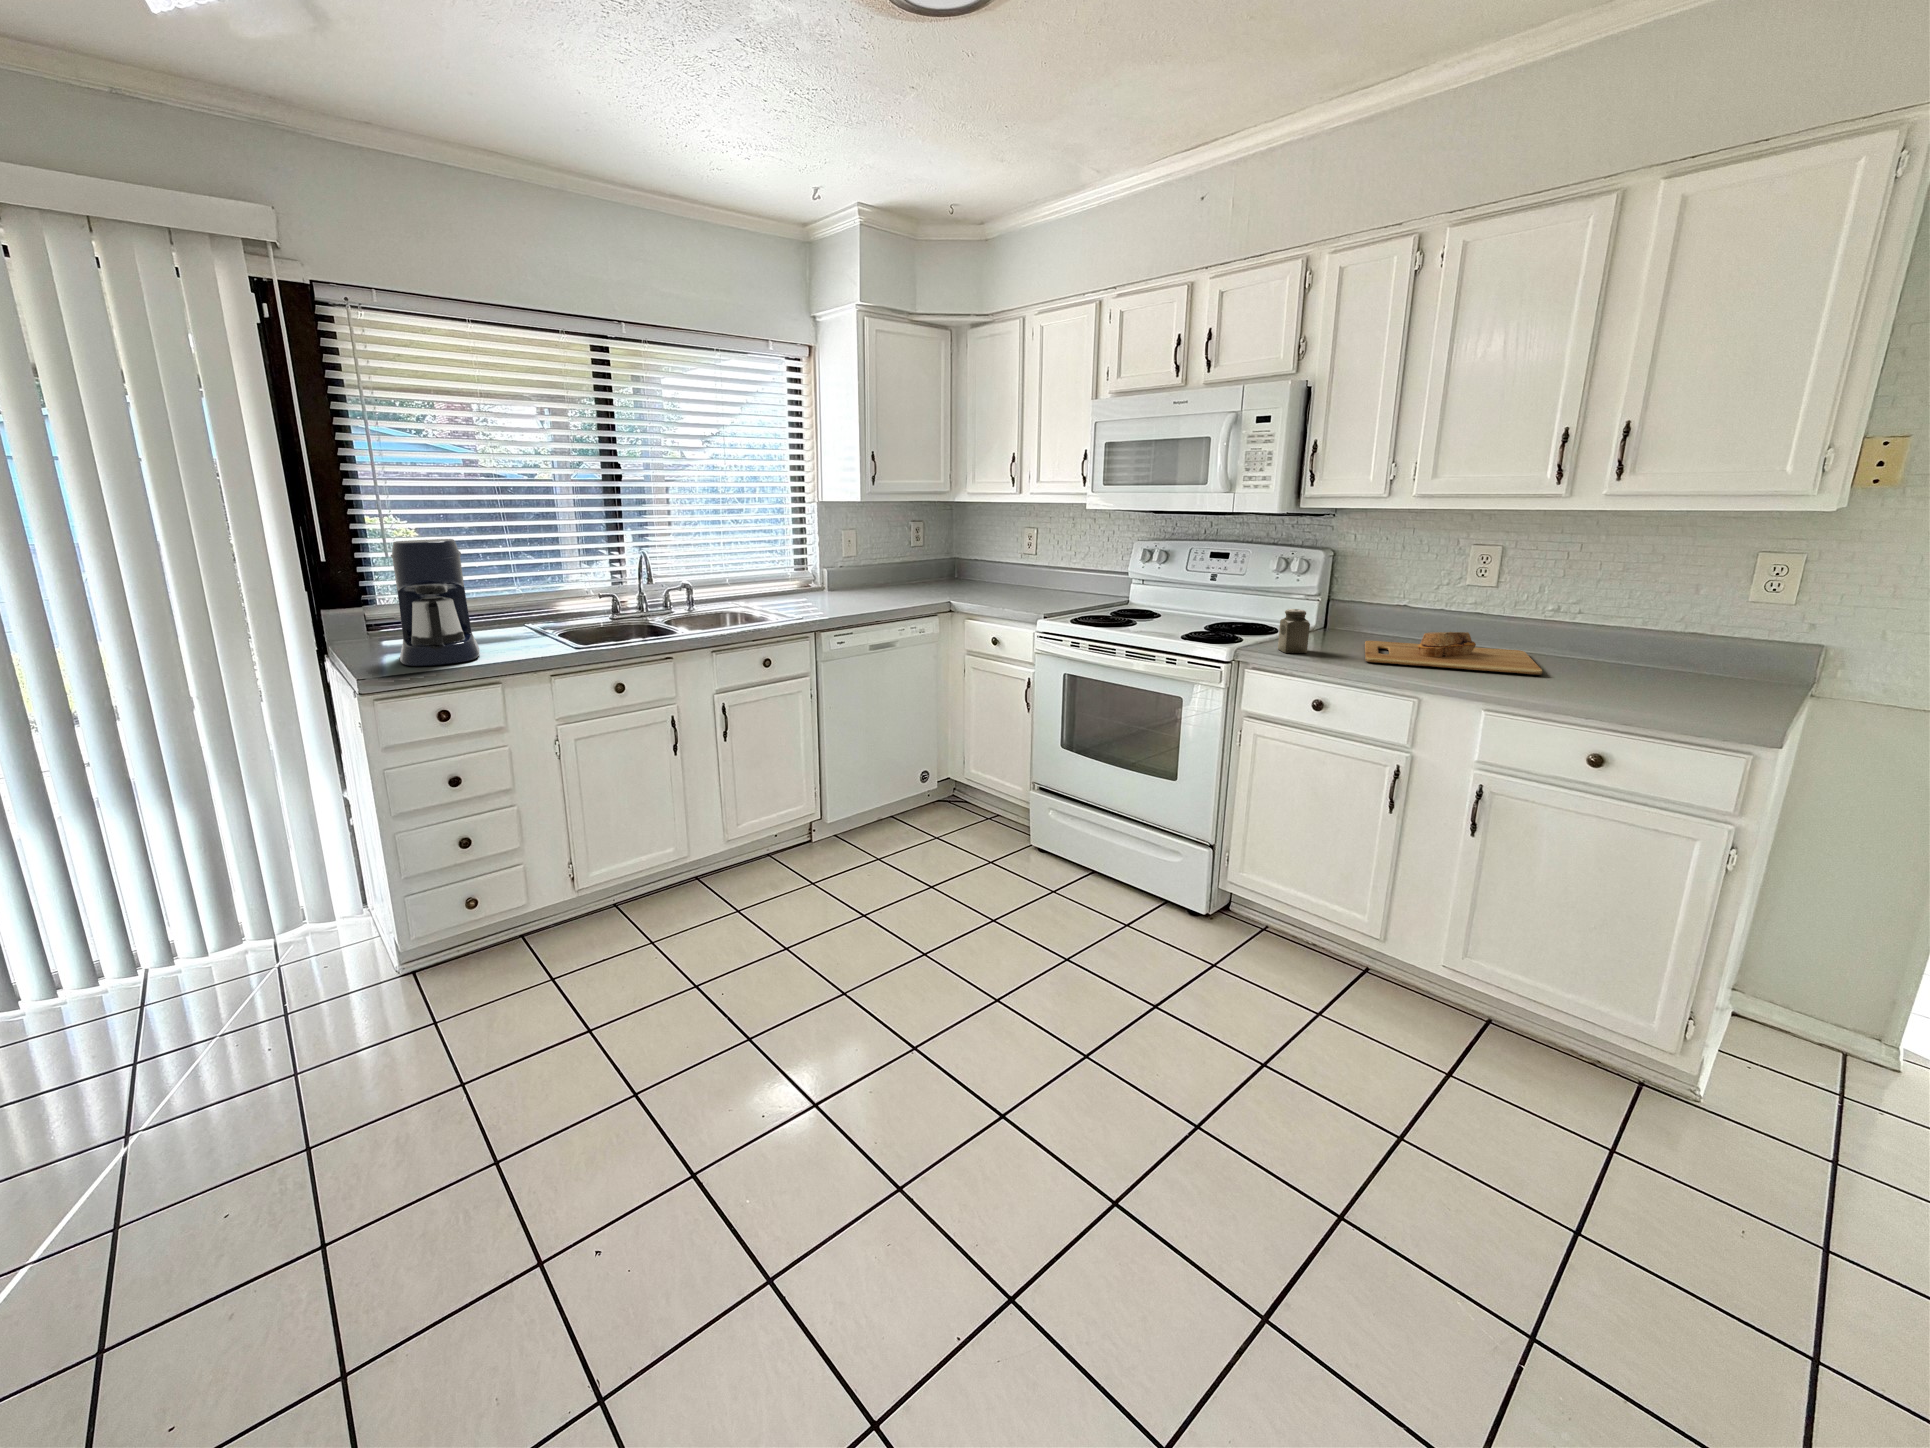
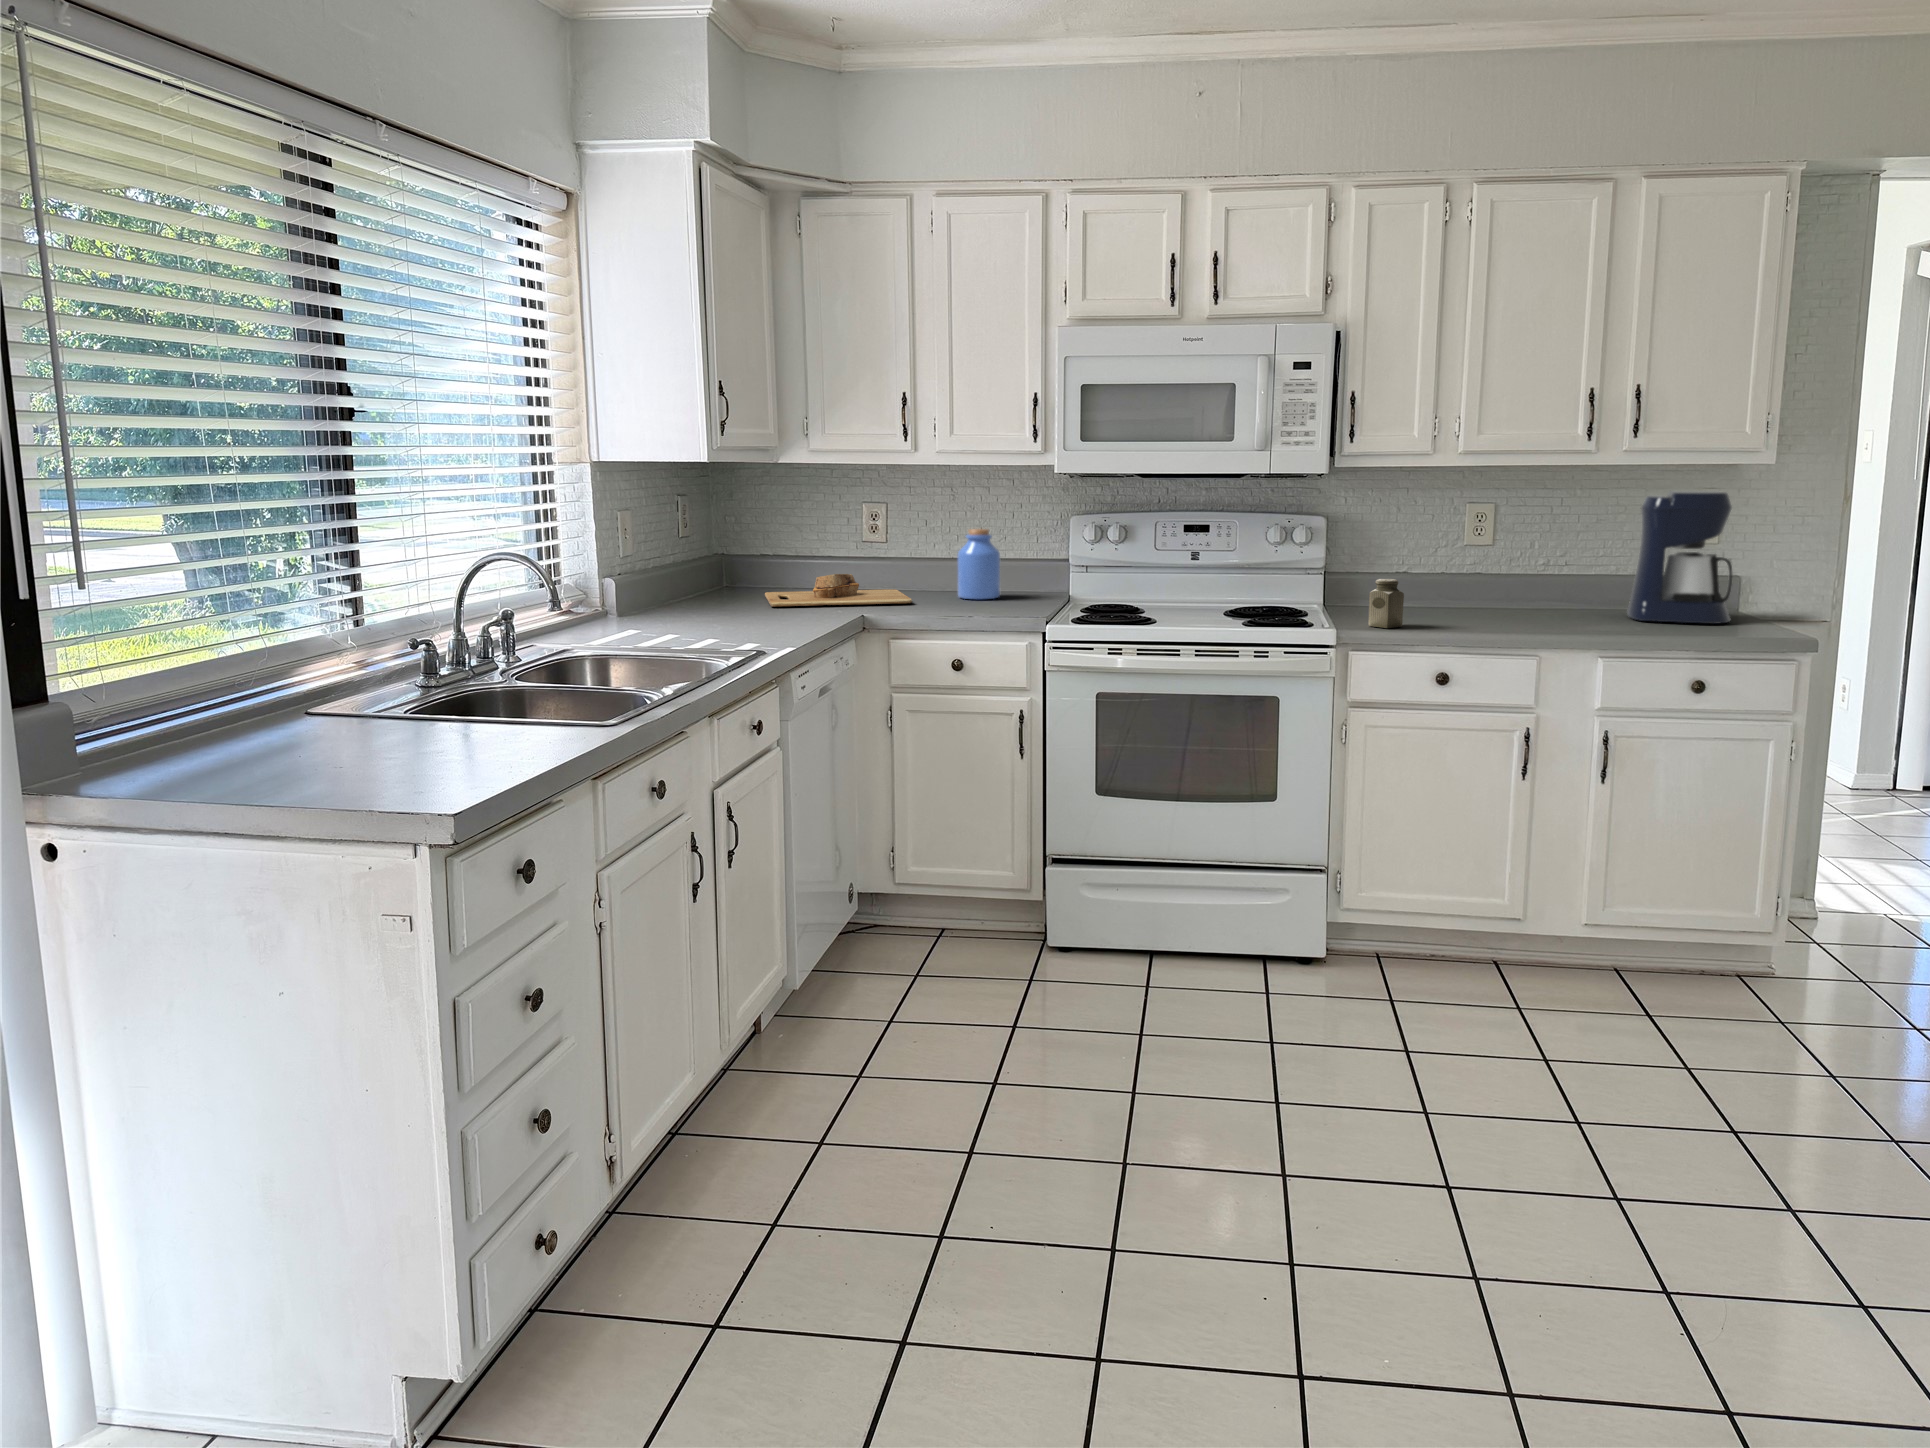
coffee maker: present [391,539,480,666] -> present [1627,491,1732,624]
jar: none [1055,549,1087,600] -> present [958,529,1000,599]
cutting board: present [1365,632,1542,675] -> present [765,574,912,607]

